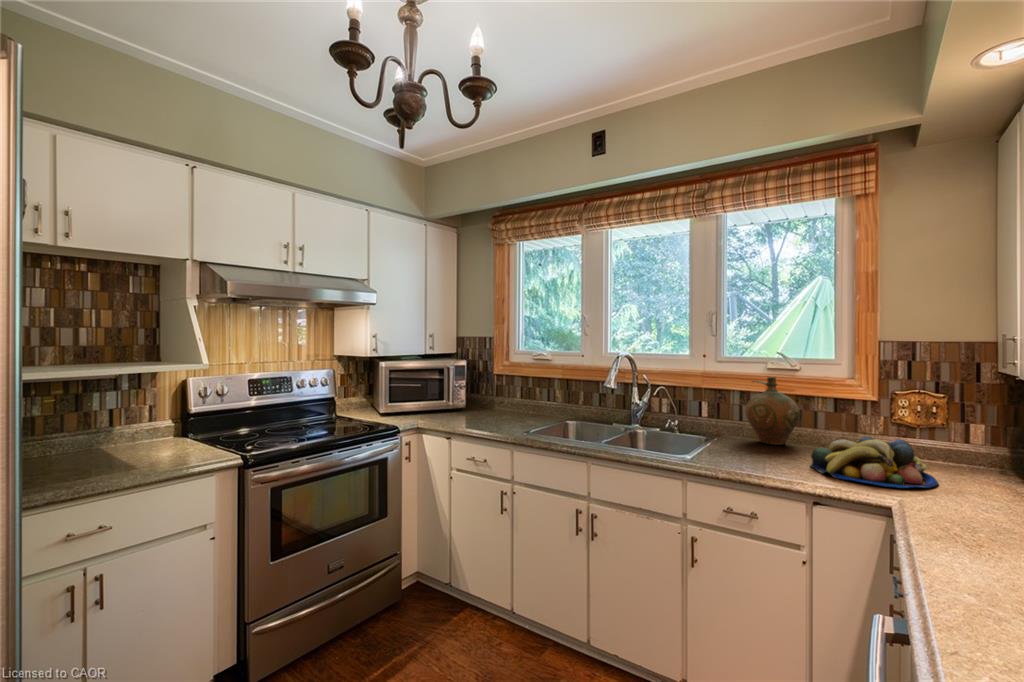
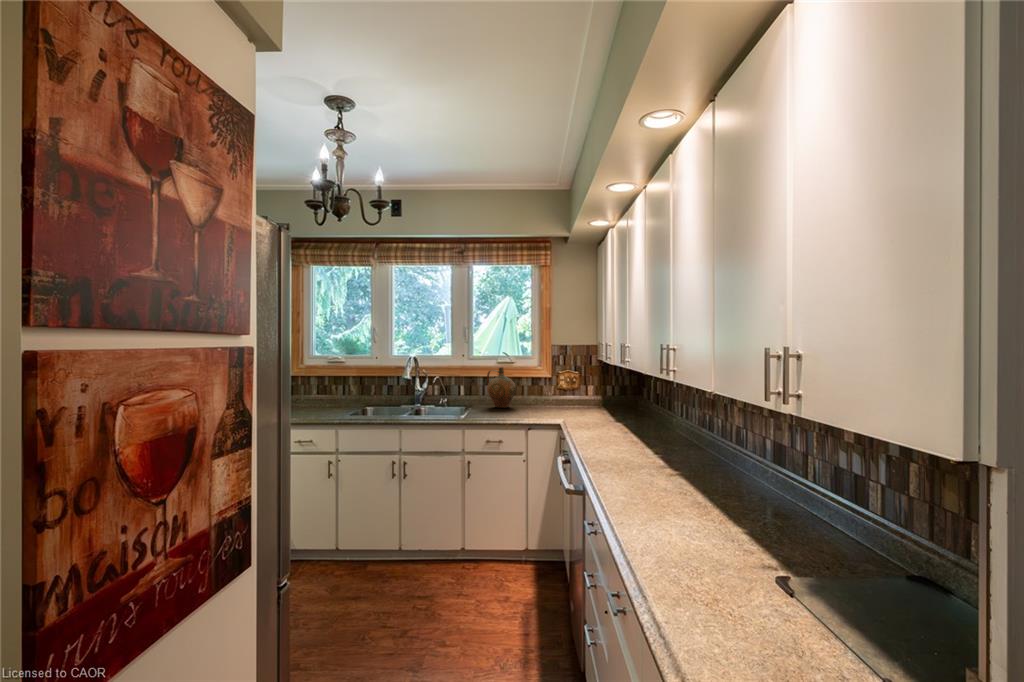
fruit bowl: present [810,437,938,488] -> none [524,395,576,417]

